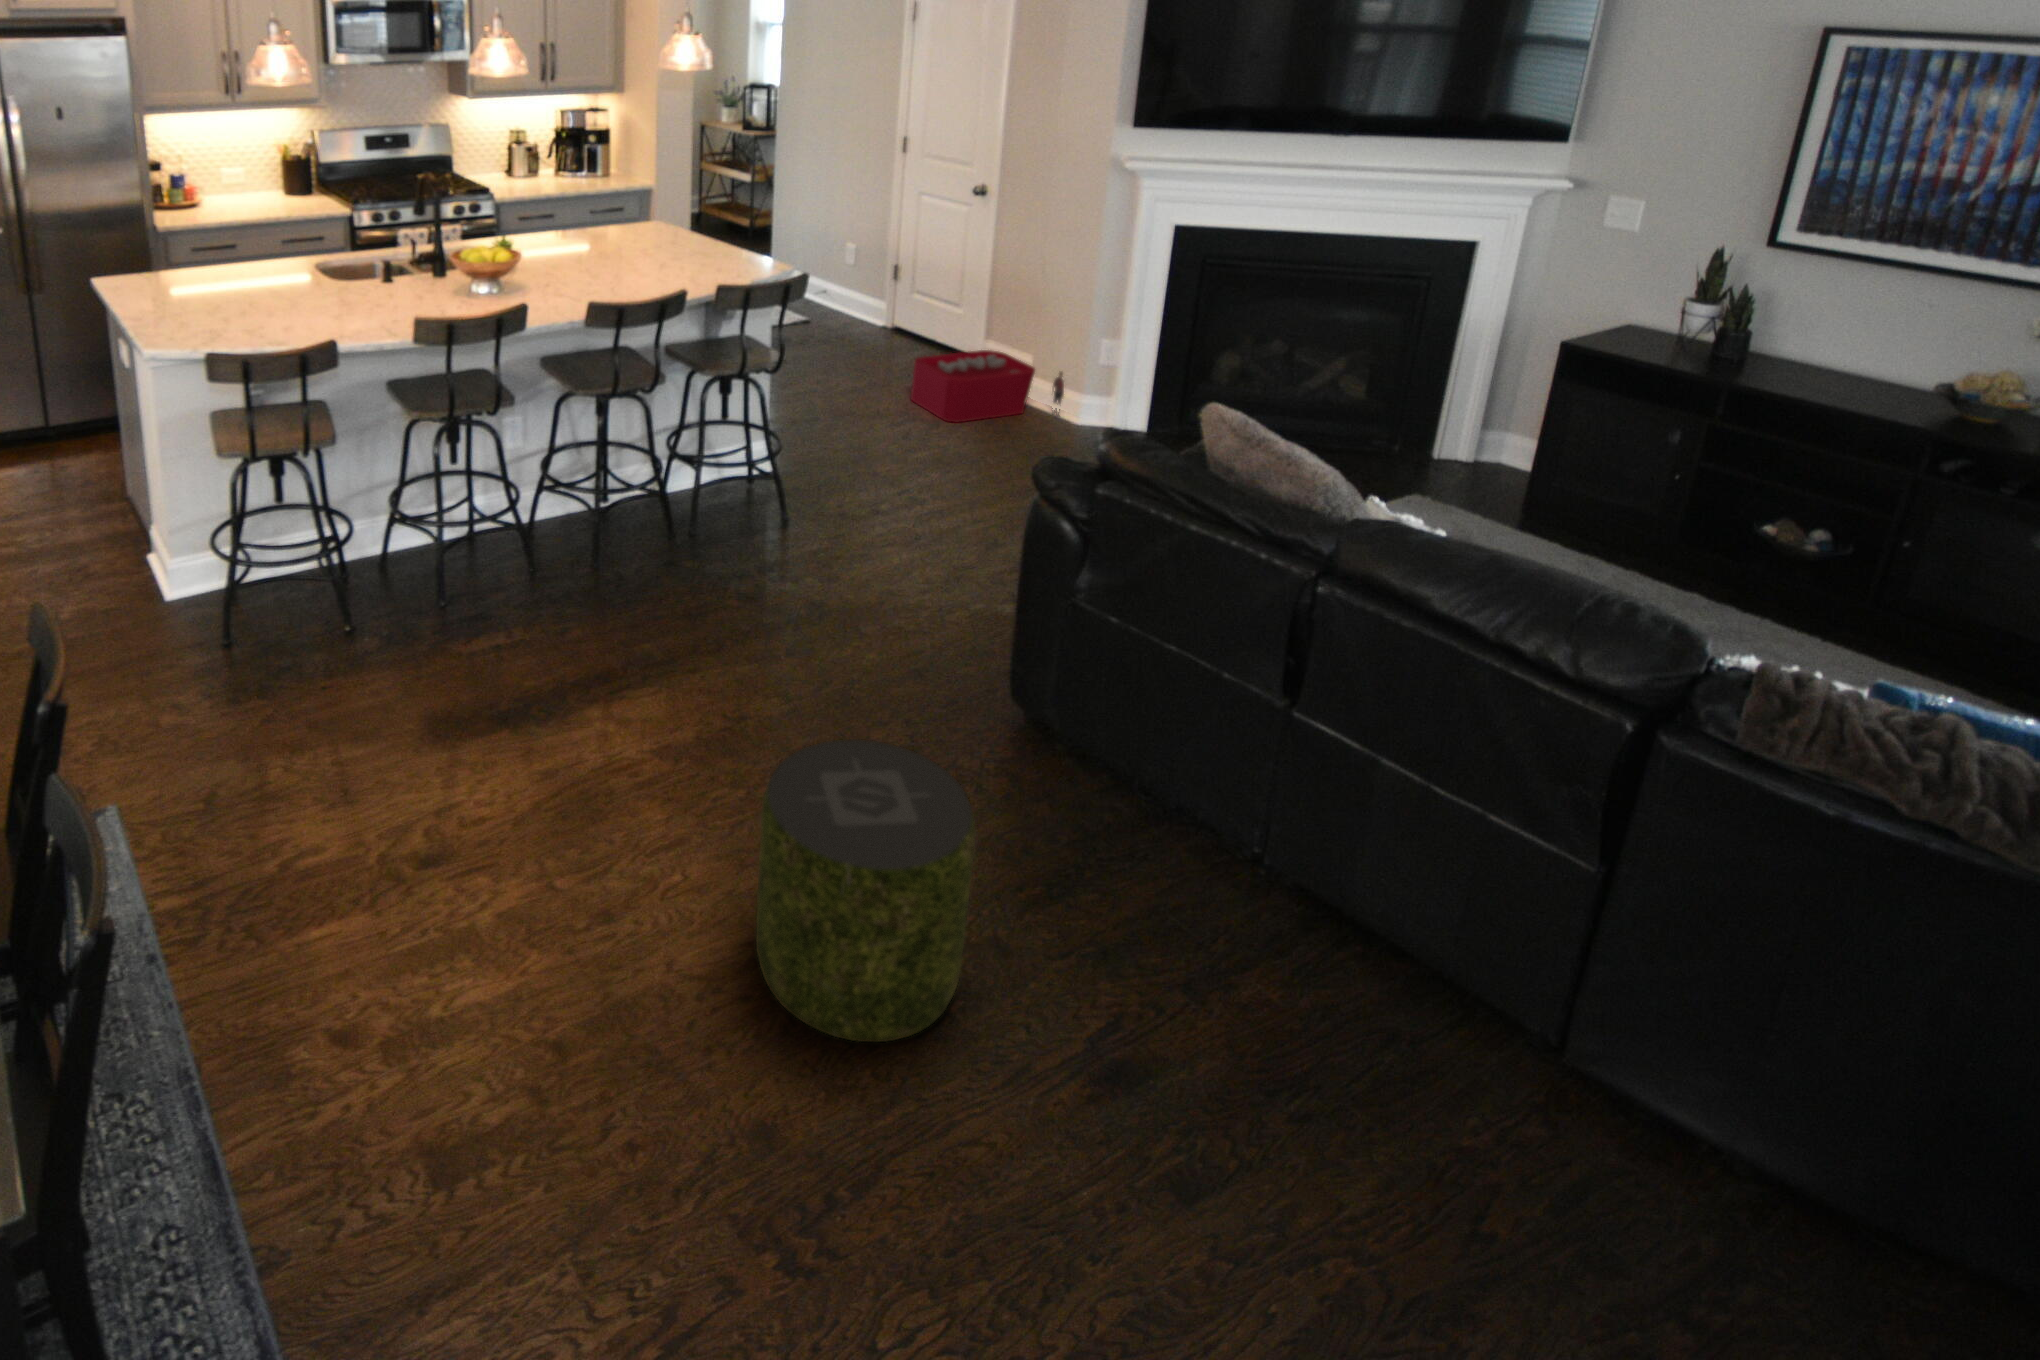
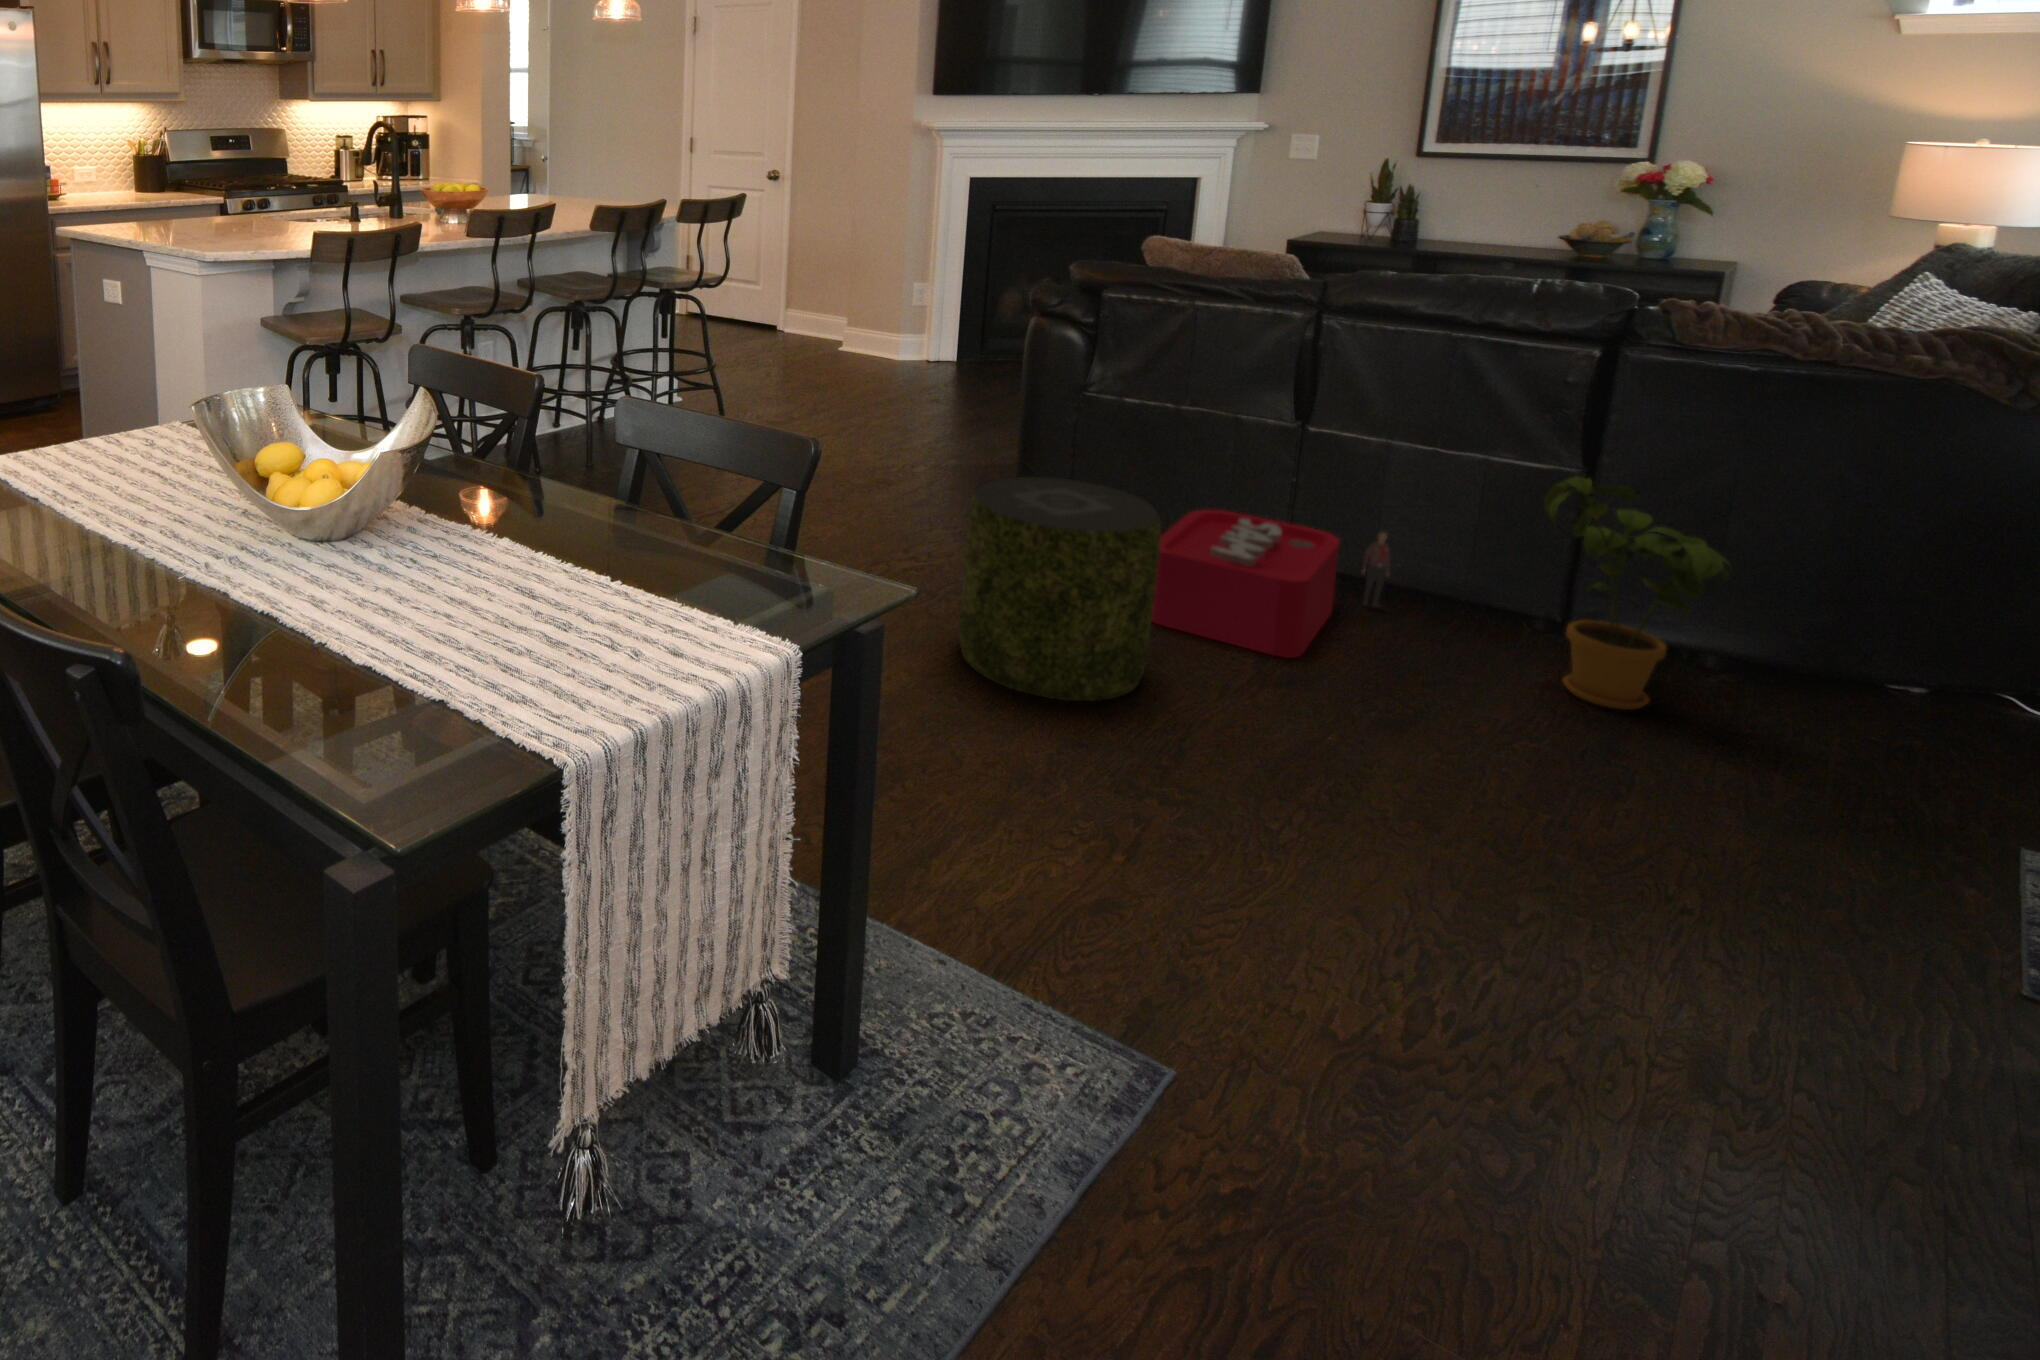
storage bin: present [911,350,1064,422] -> present [1152,510,1390,658]
house plant: none [1486,895,1709,1210] -> present [1544,477,1733,710]

